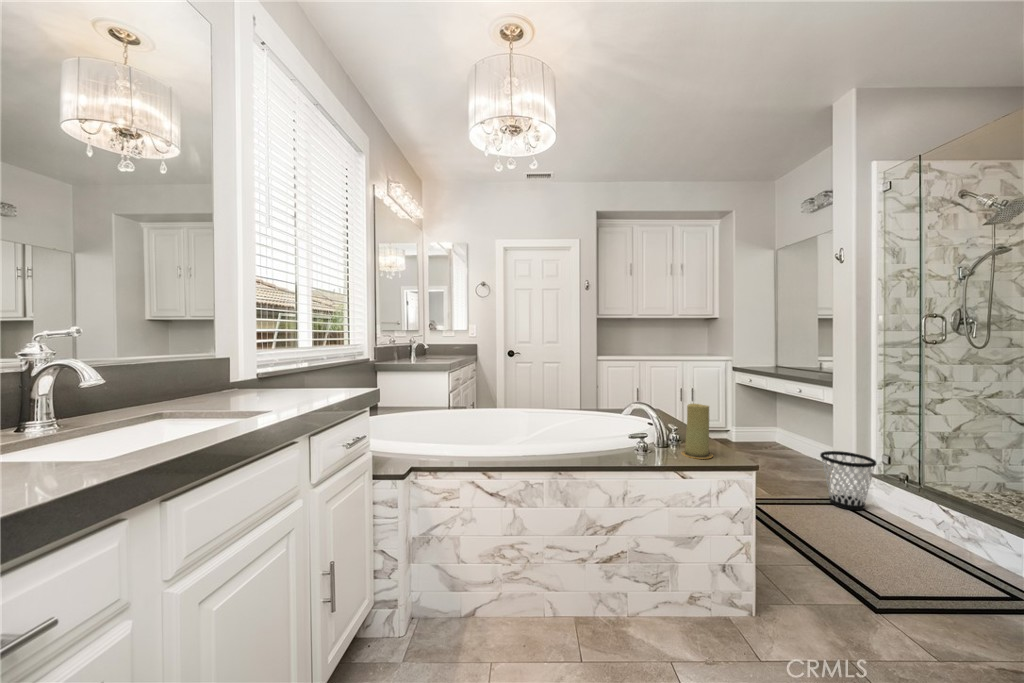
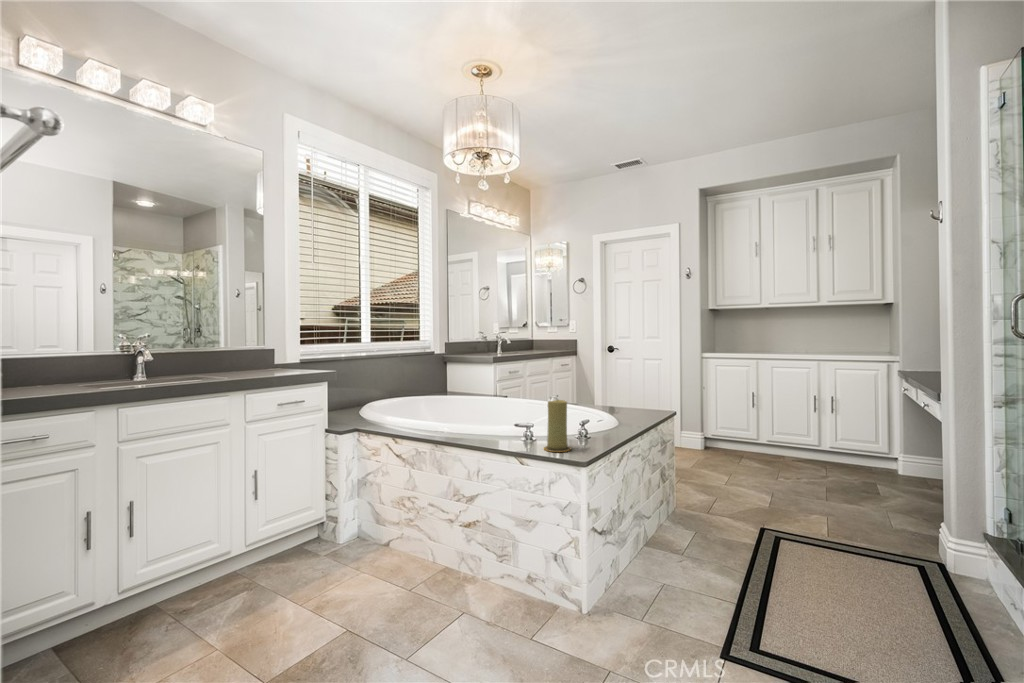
wastebasket: present [820,451,877,510] -> none [898,500,982,591]

